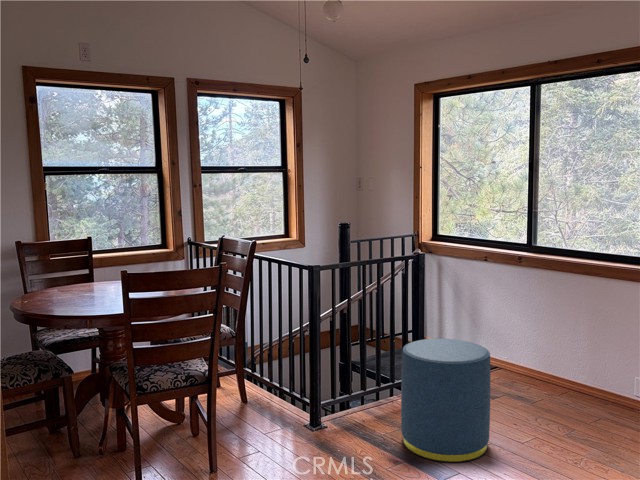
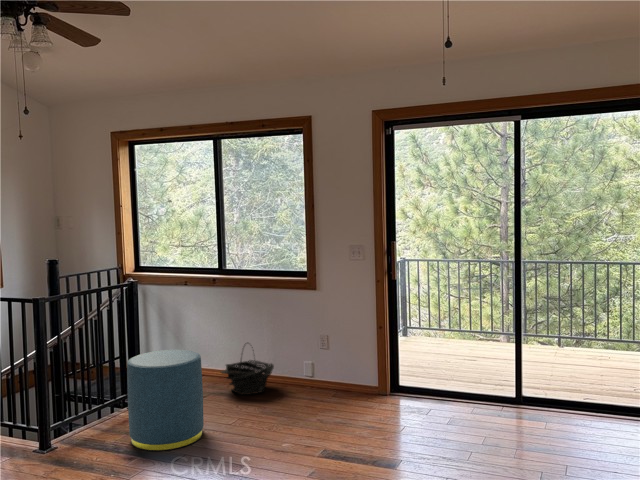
basket: none [520,340,592,407] -> present [221,347,274,395]

